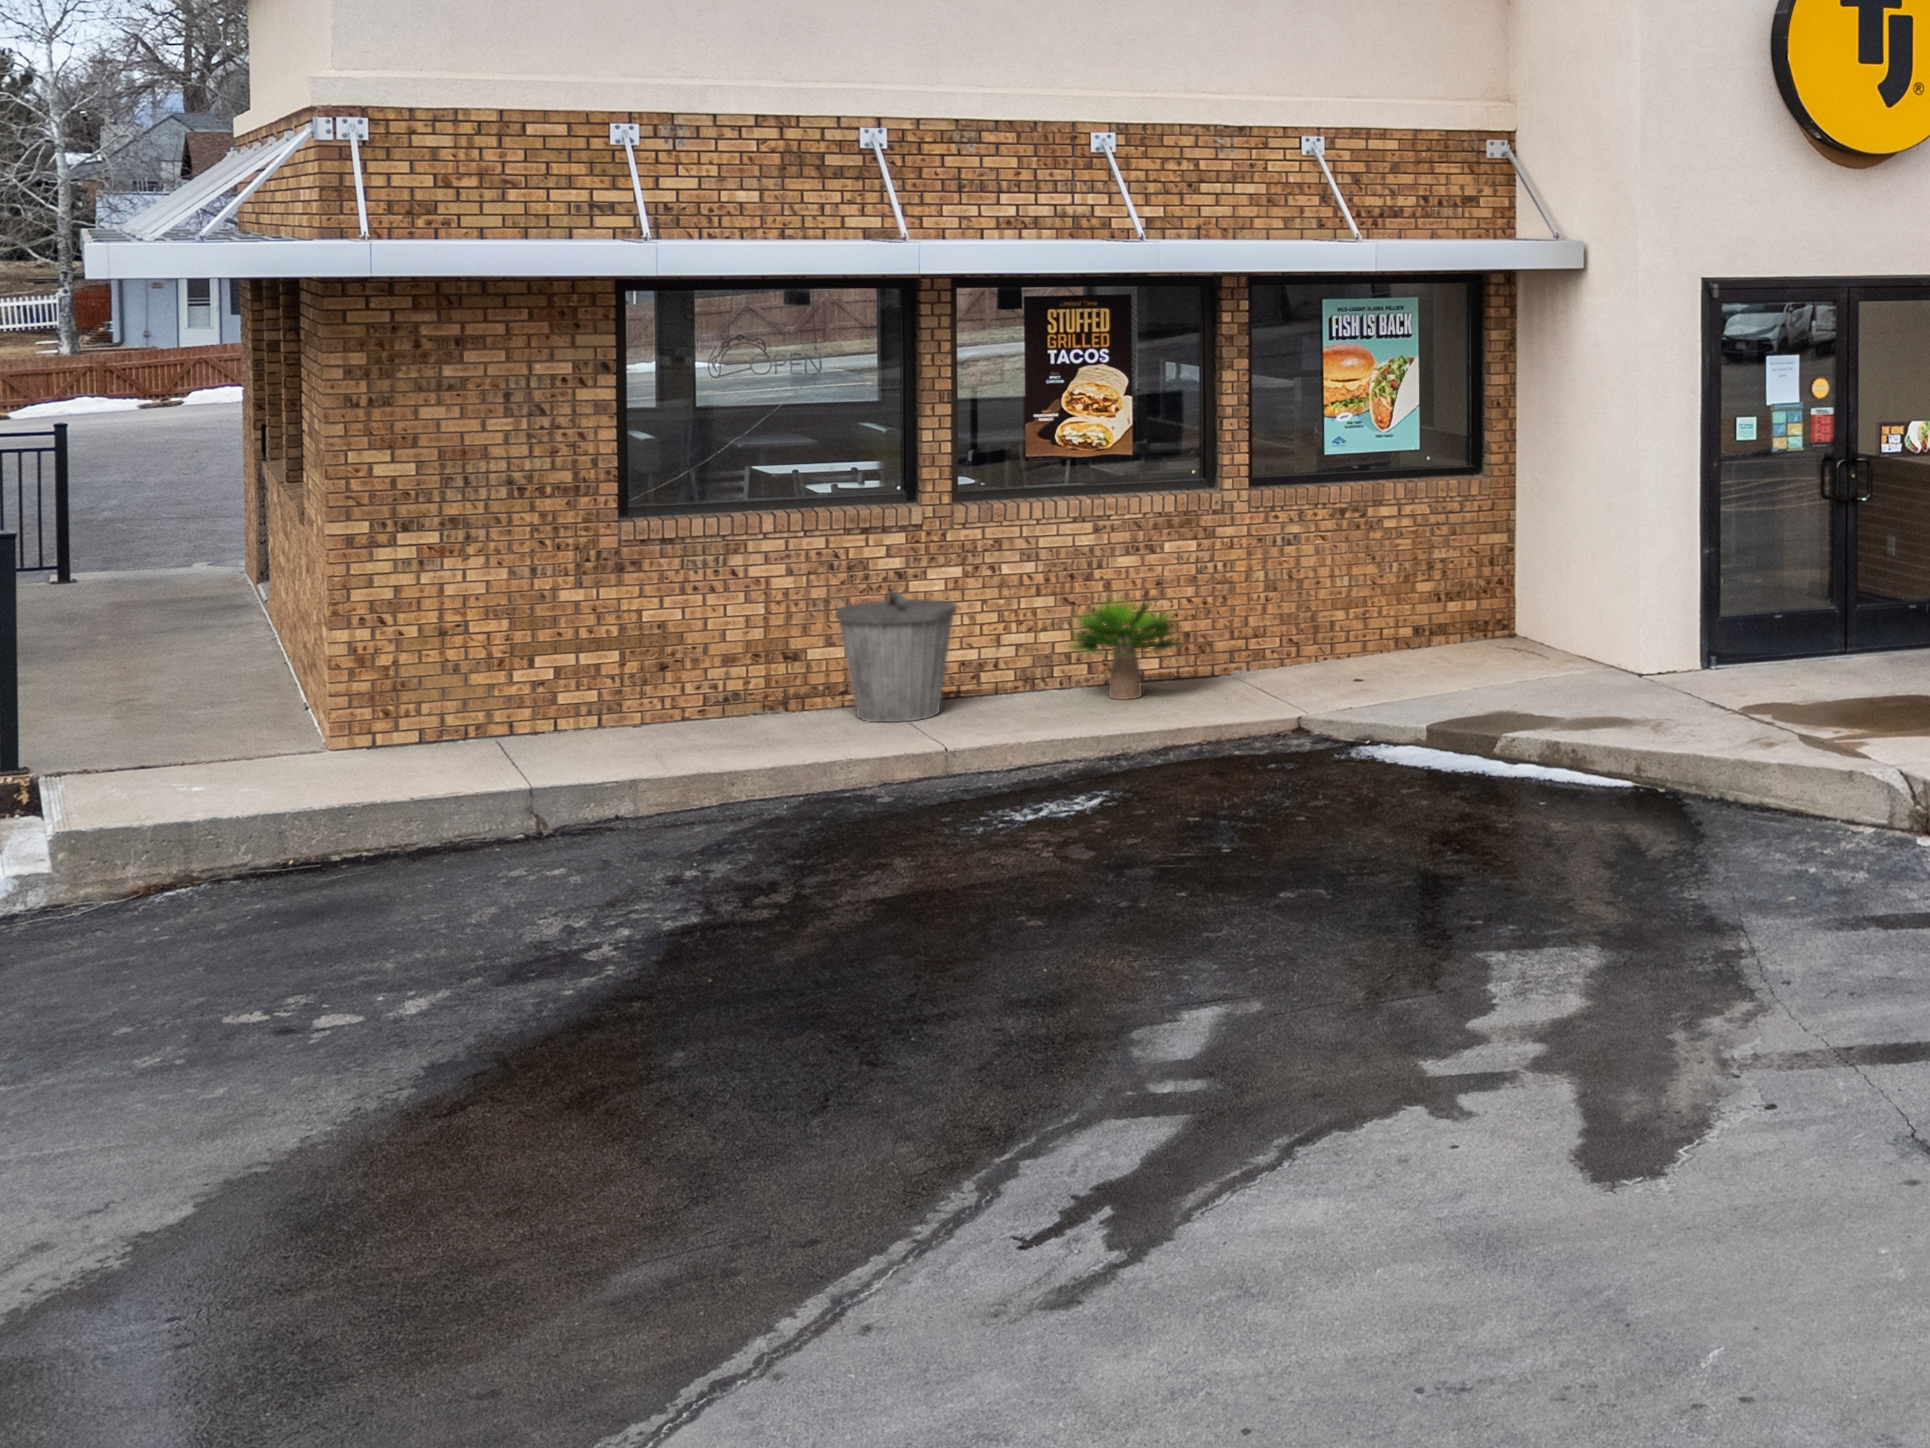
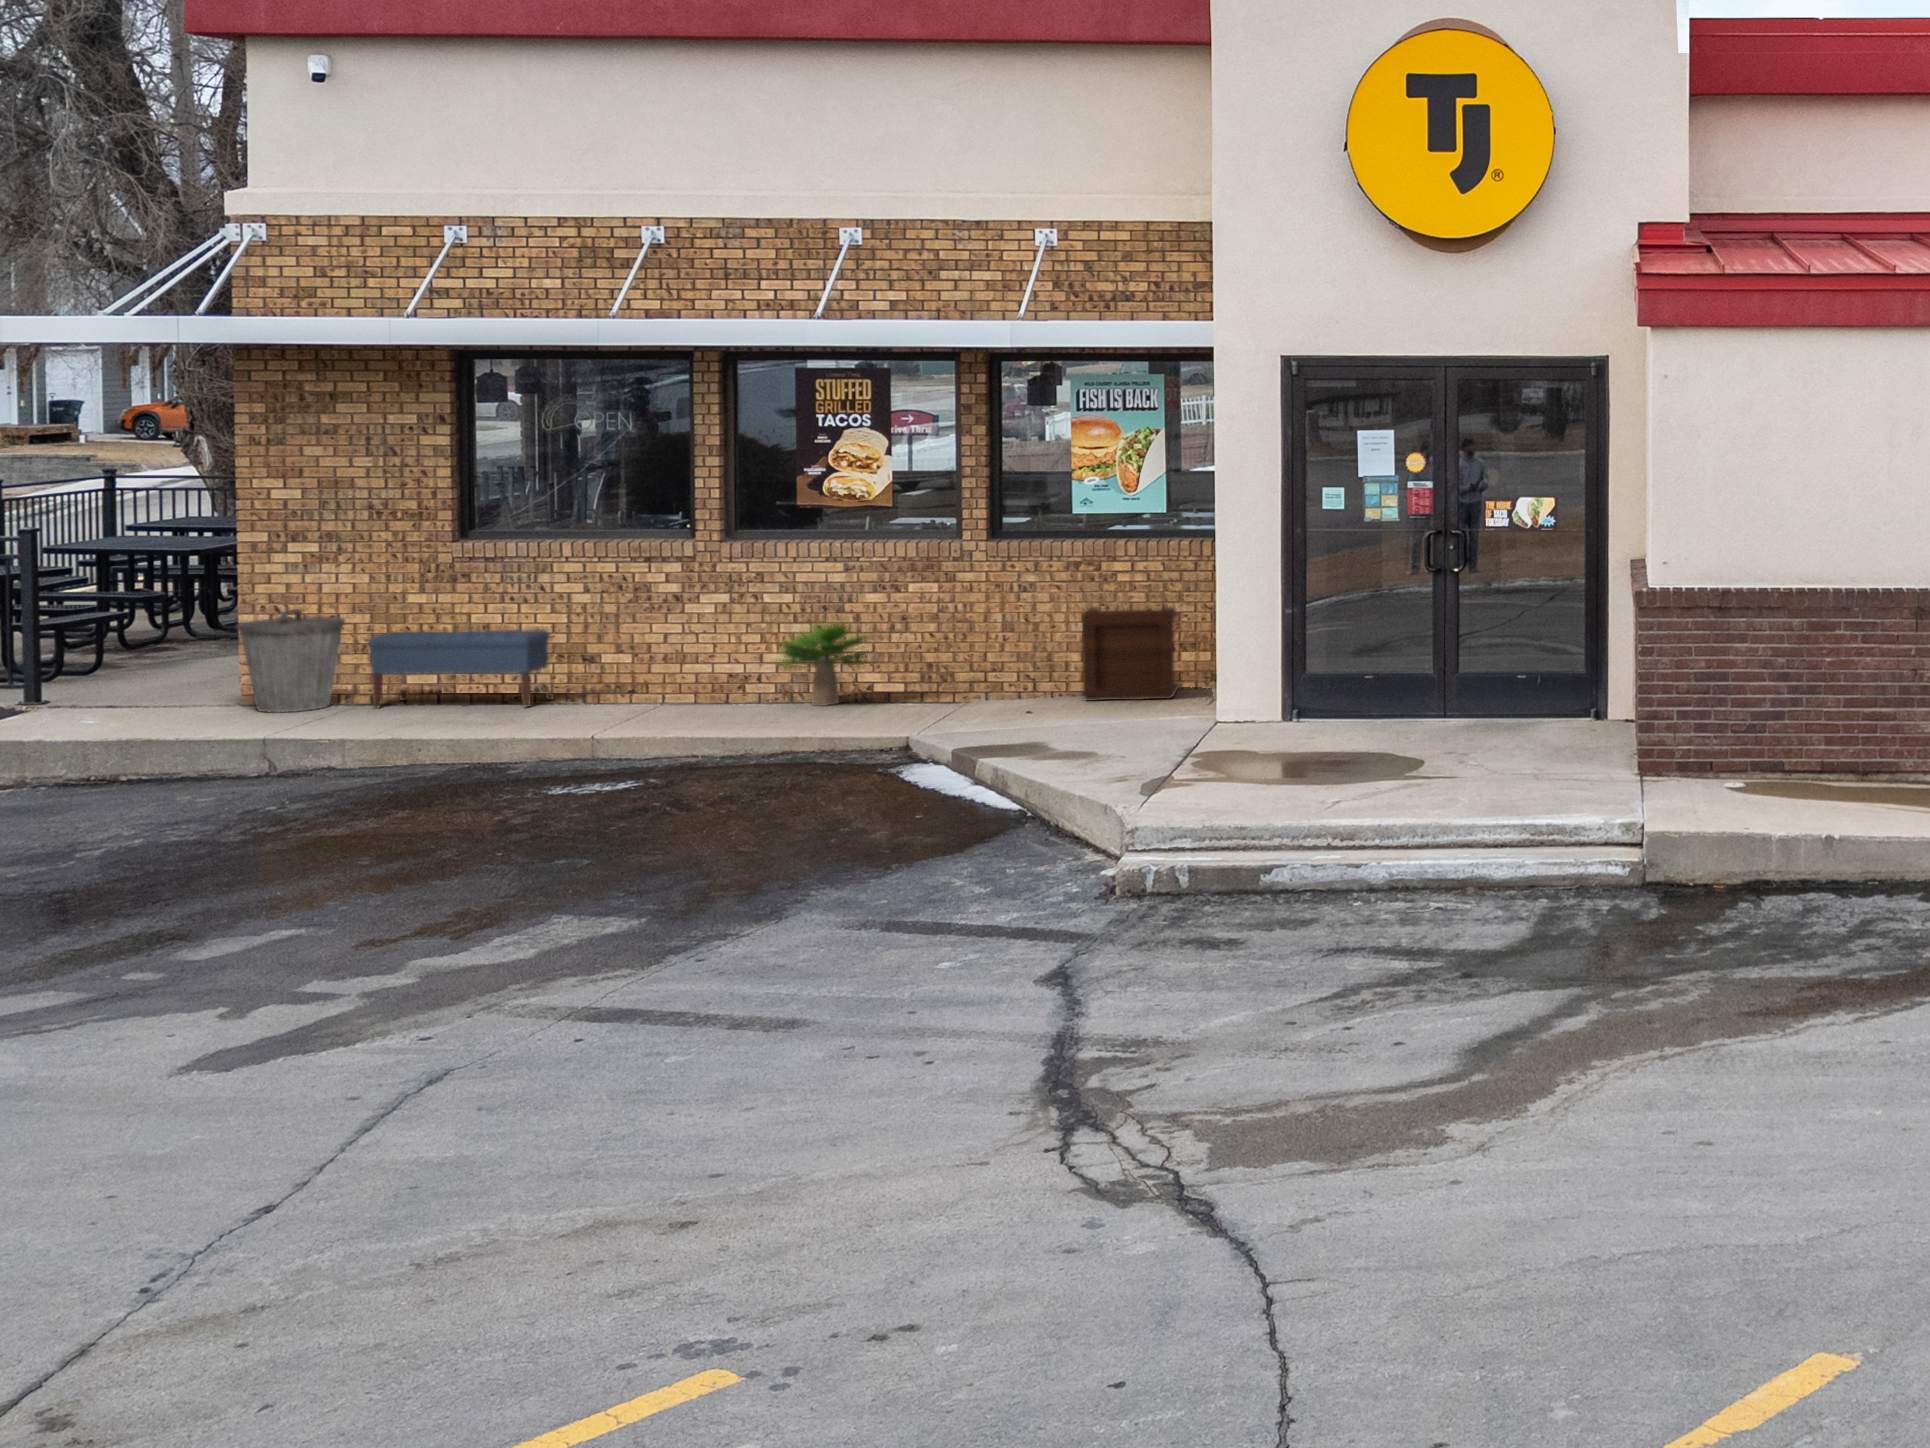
wooden crate: none [1366,551,1503,671] -> present [1082,607,1180,701]
trash can: present [835,591,957,722] -> present [237,609,345,713]
bench: none [543,628,767,747] -> present [368,629,554,709]

